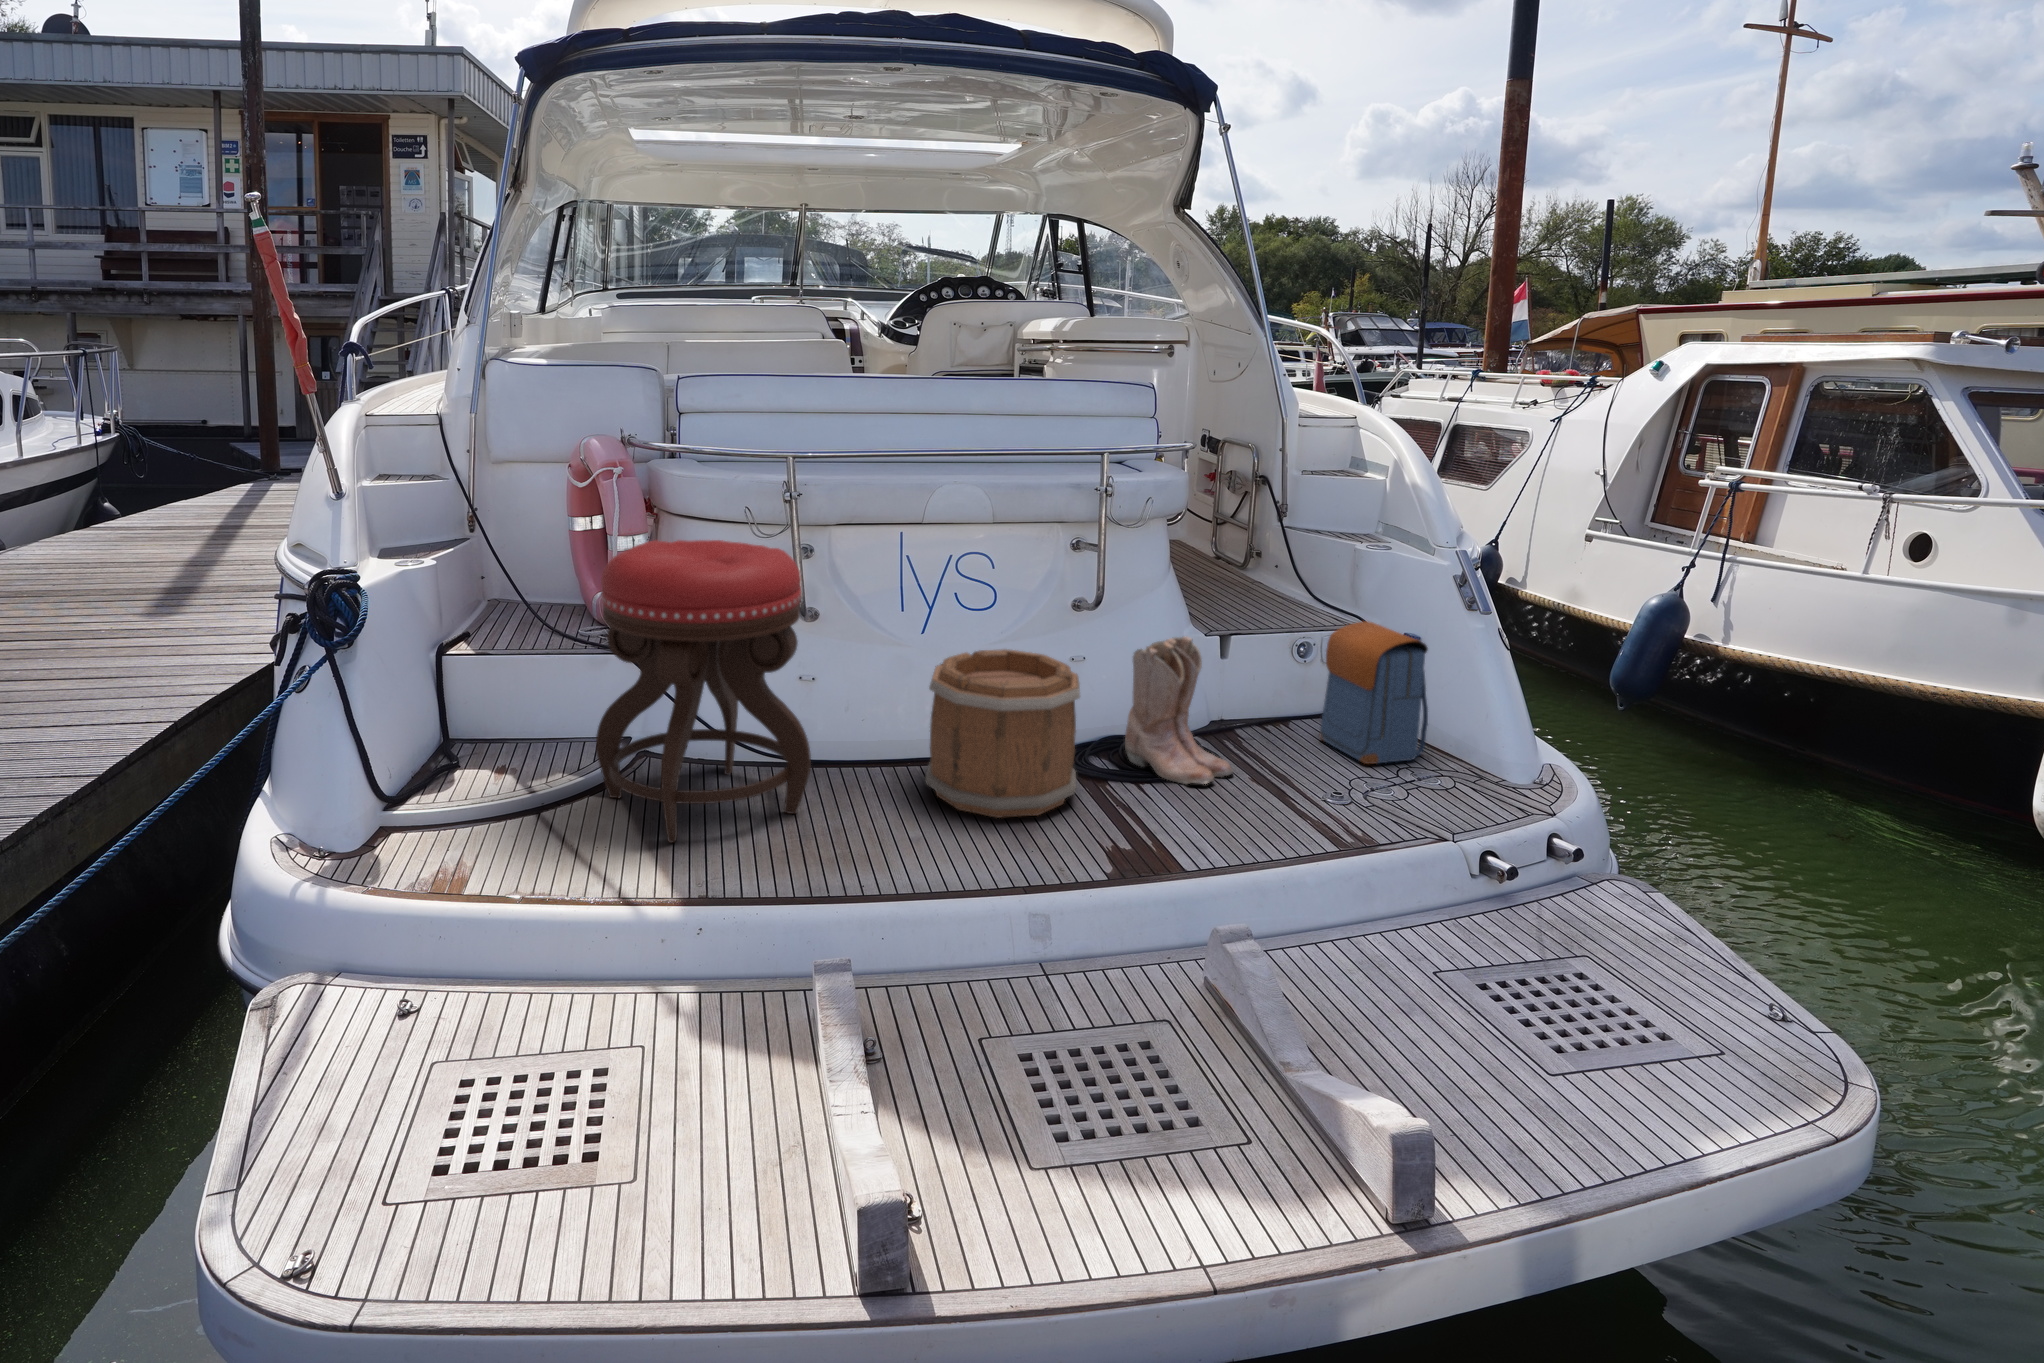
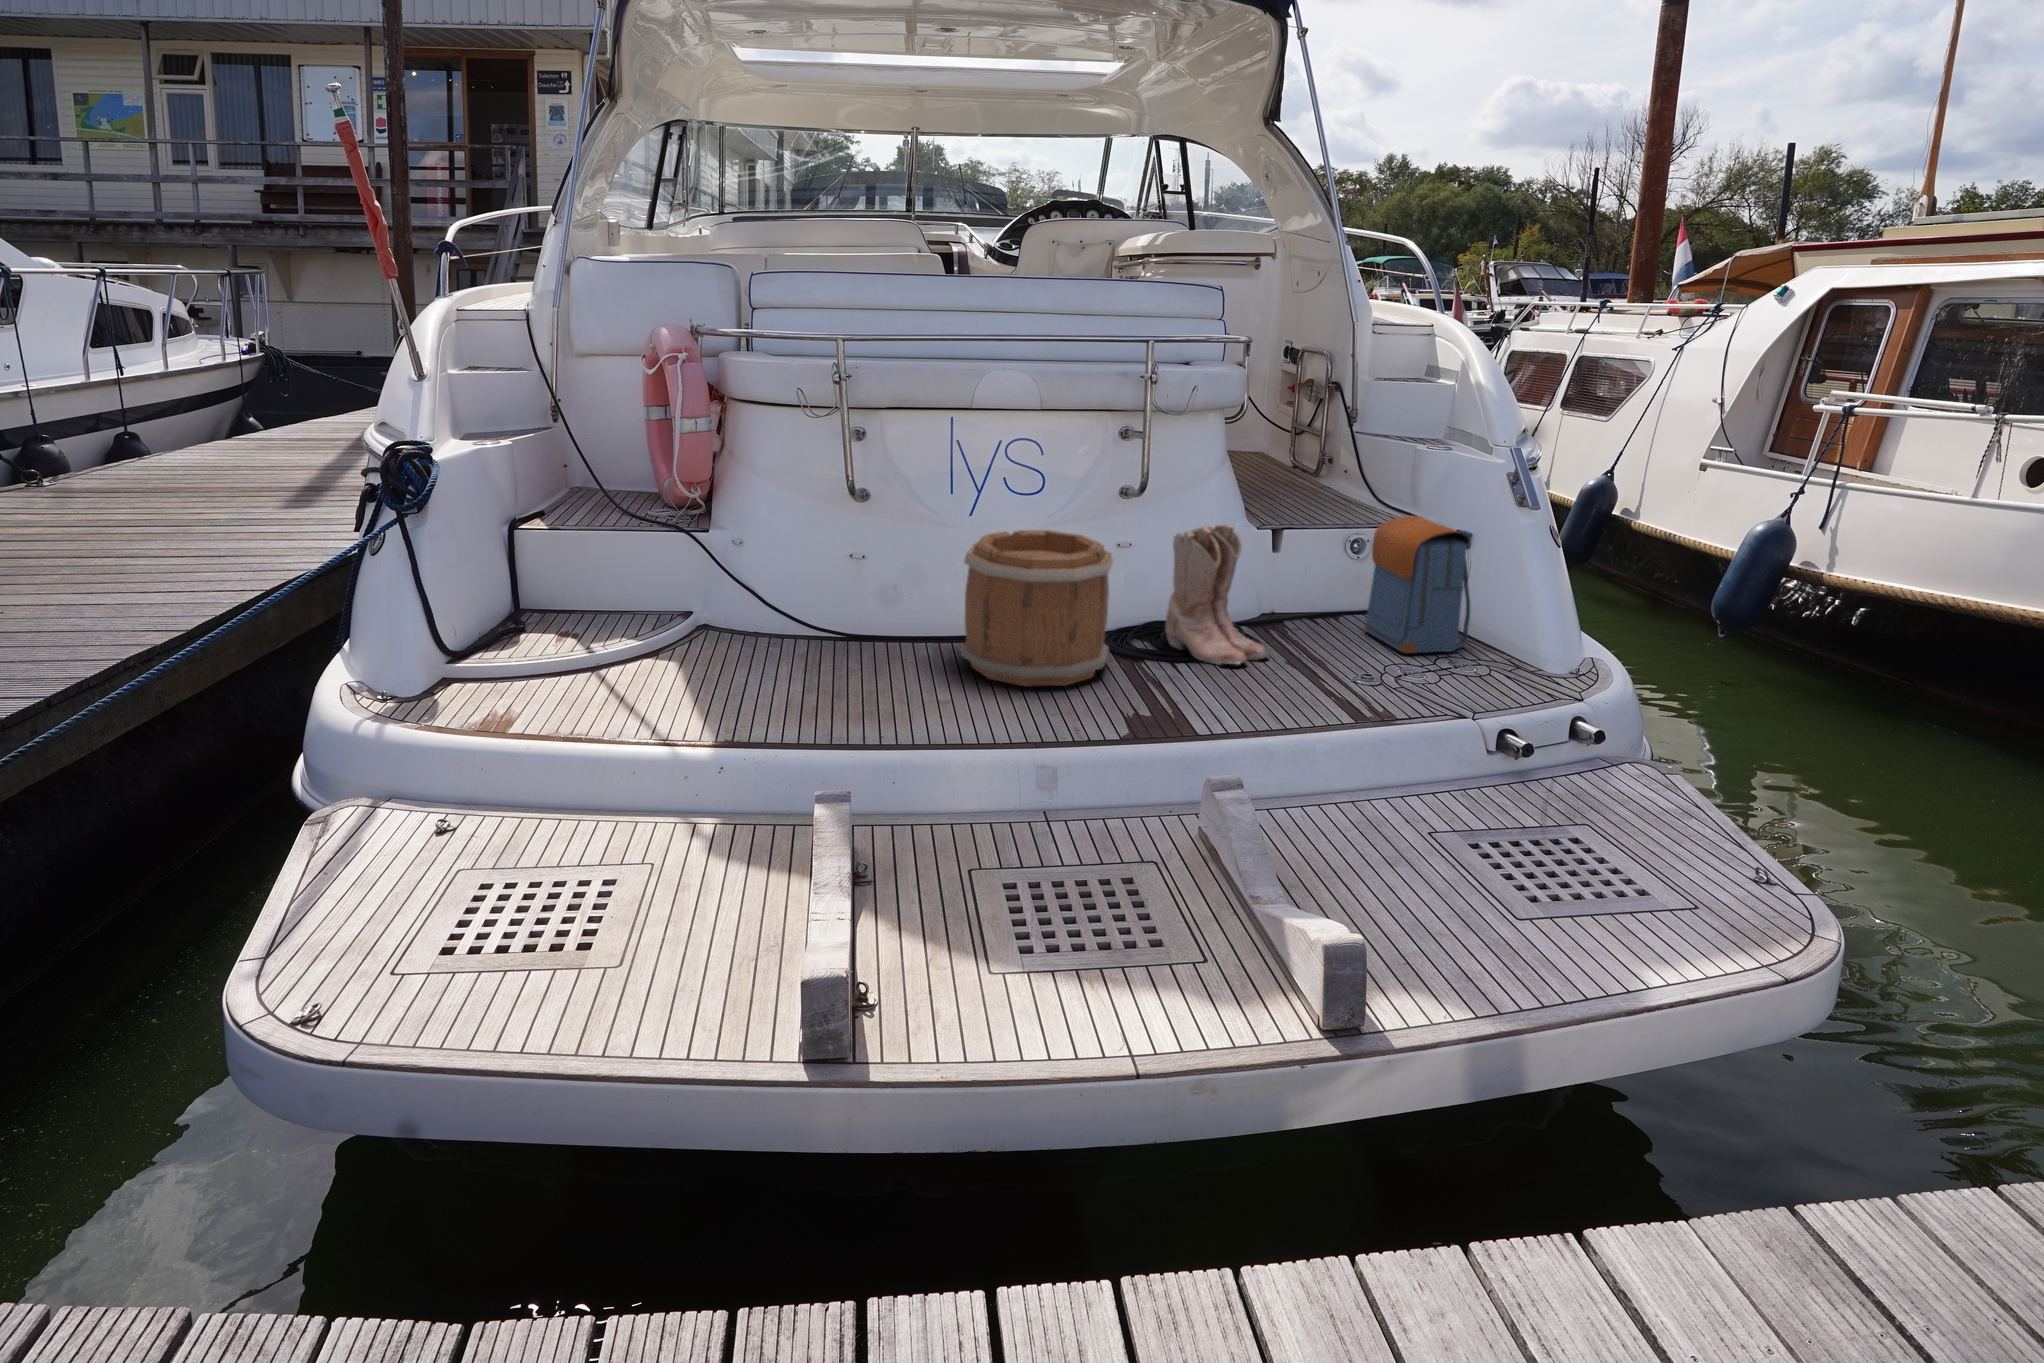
stool: present [596,540,811,843] -> none [646,415,847,697]

